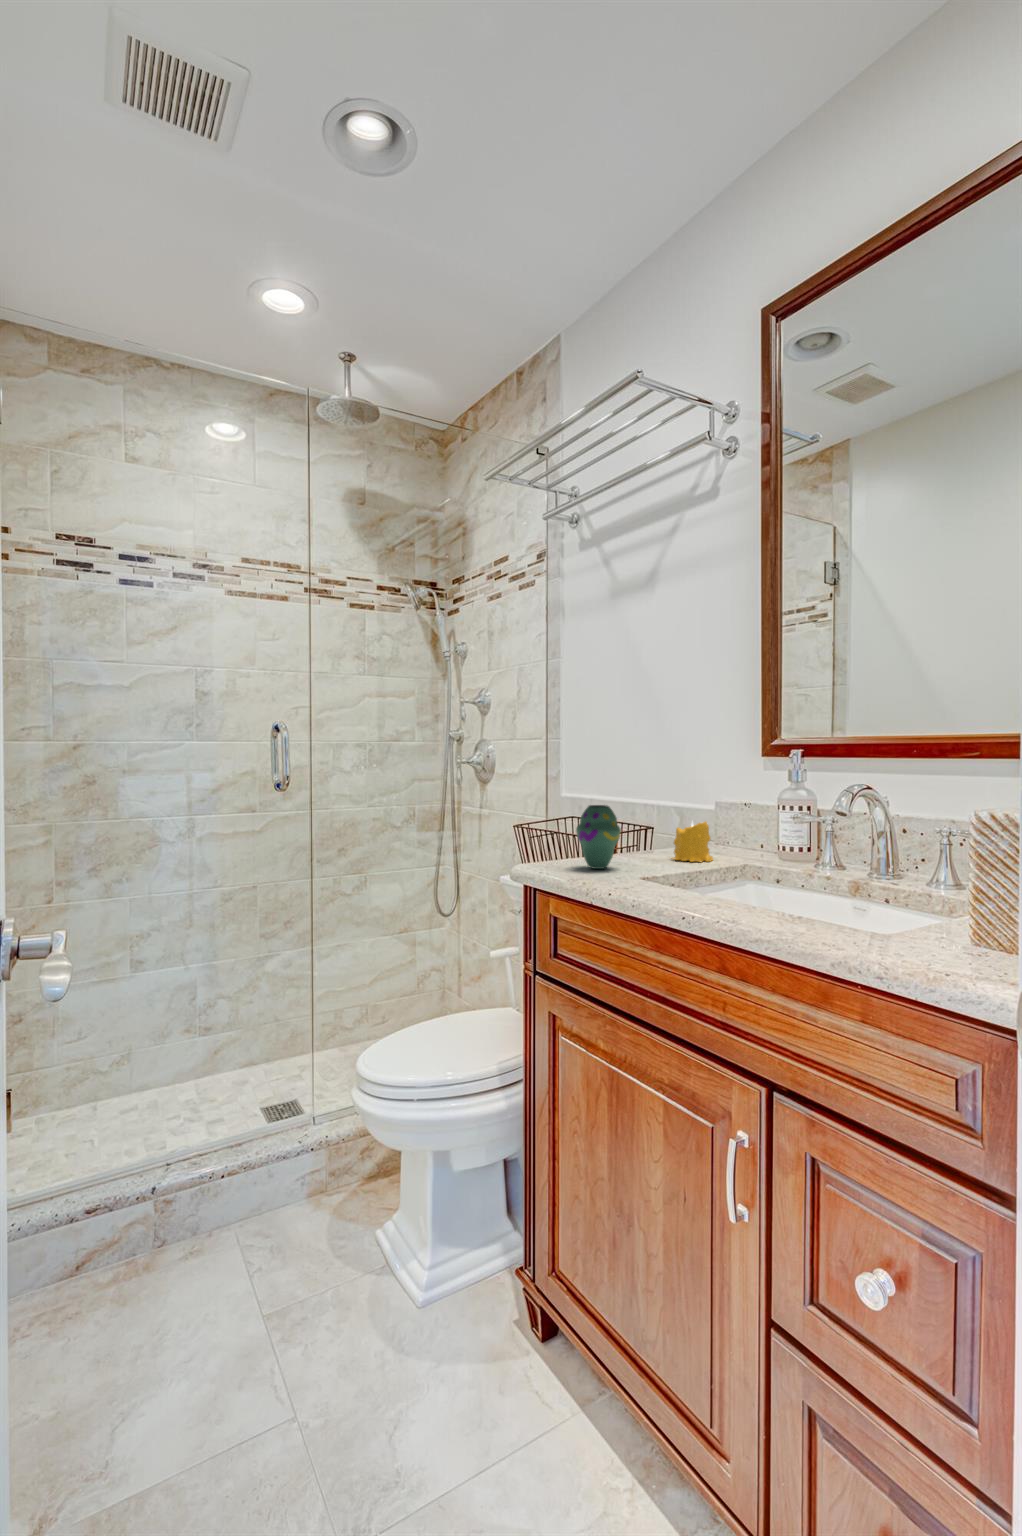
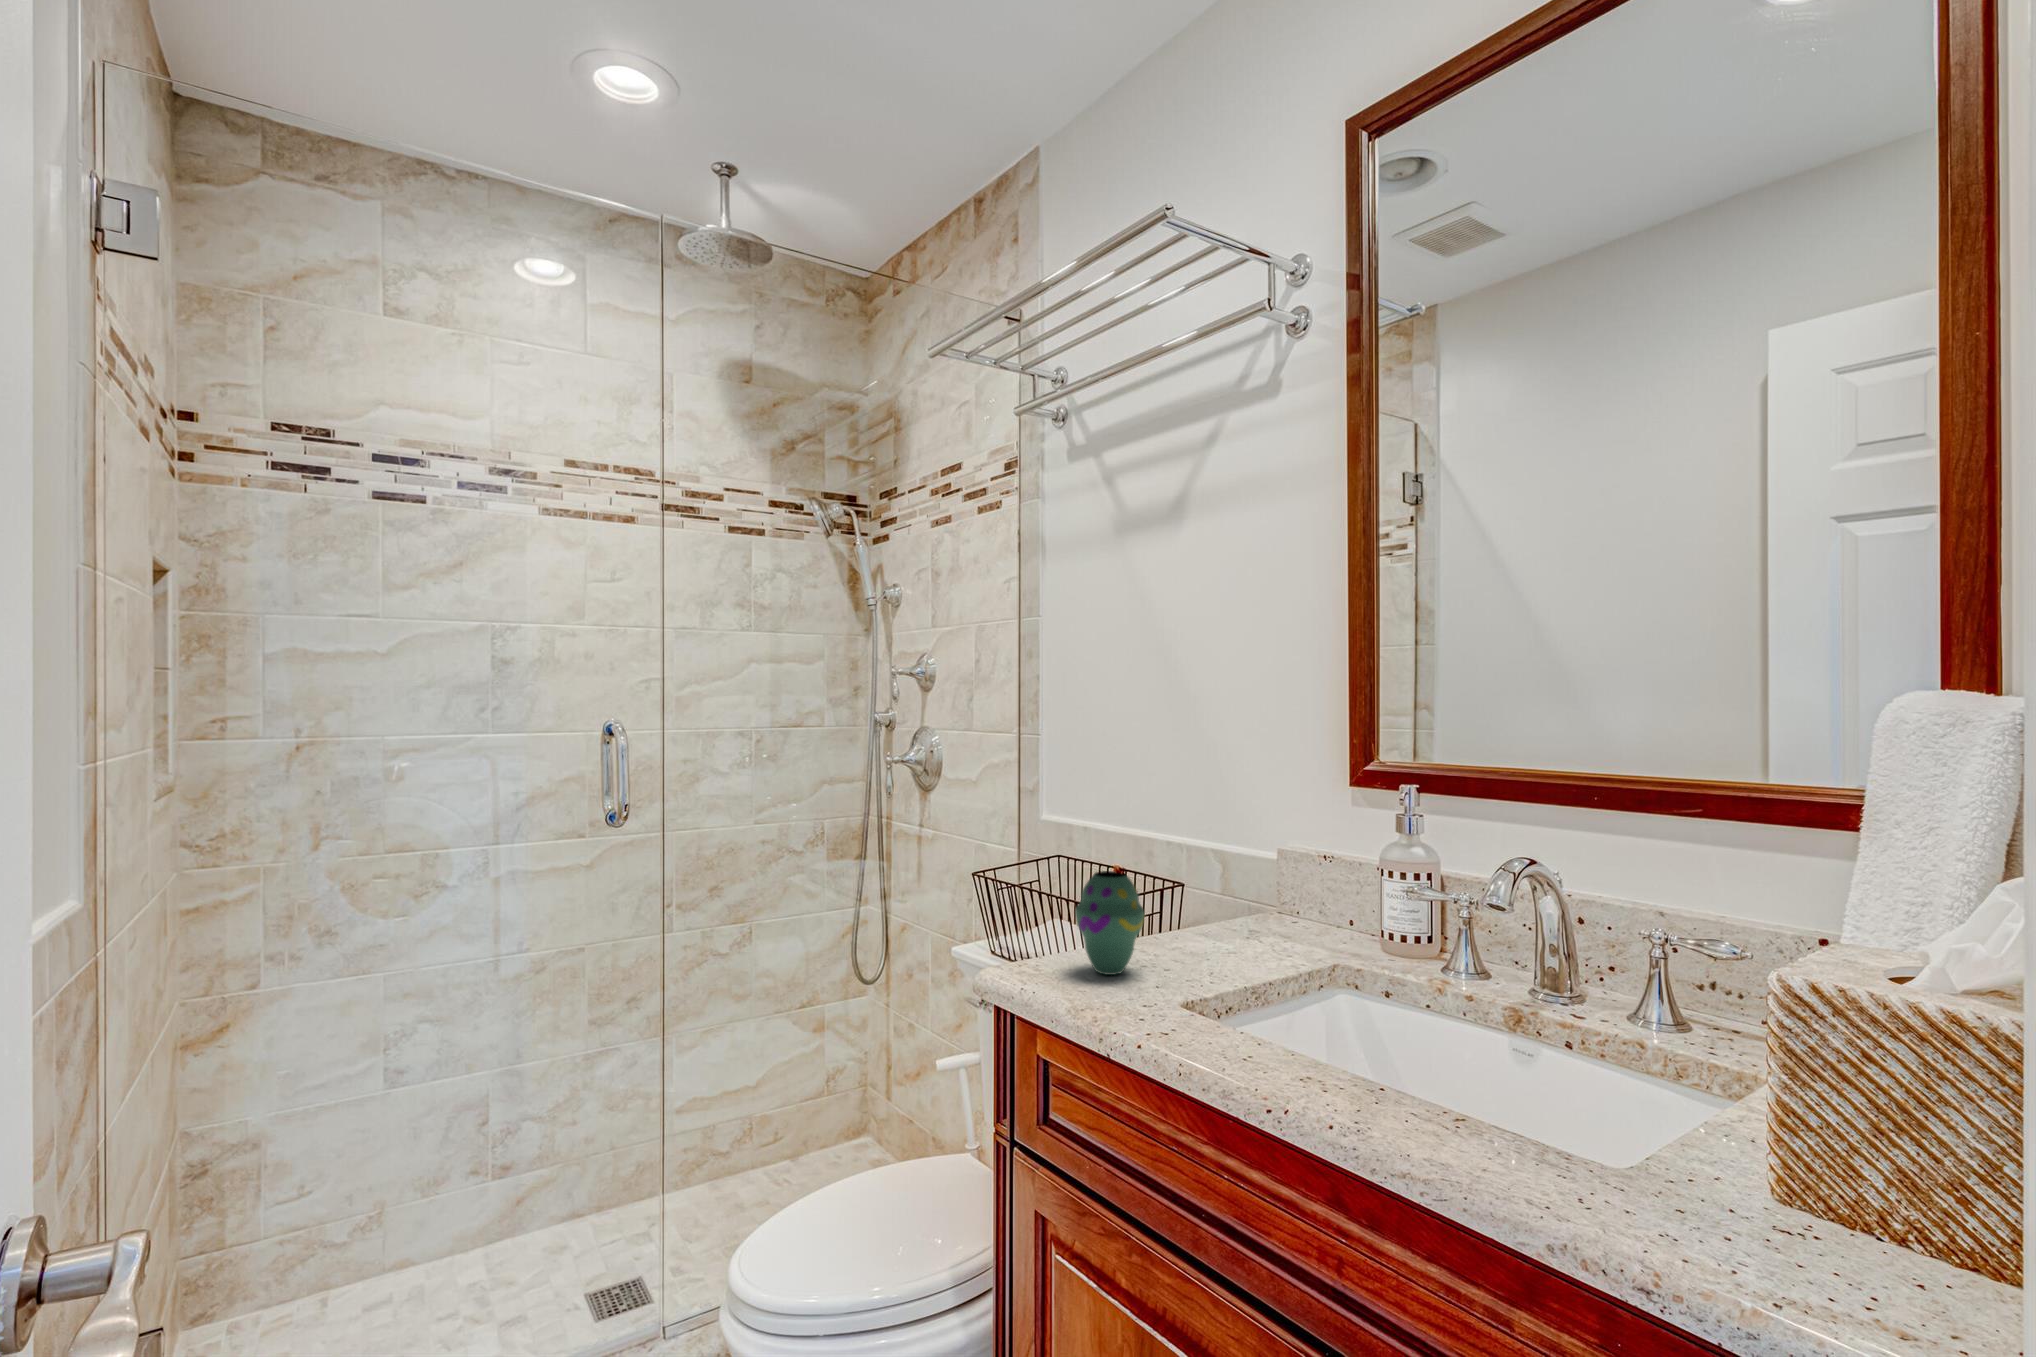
candle: present [673,822,713,862] -> none [1218,885,1284,956]

